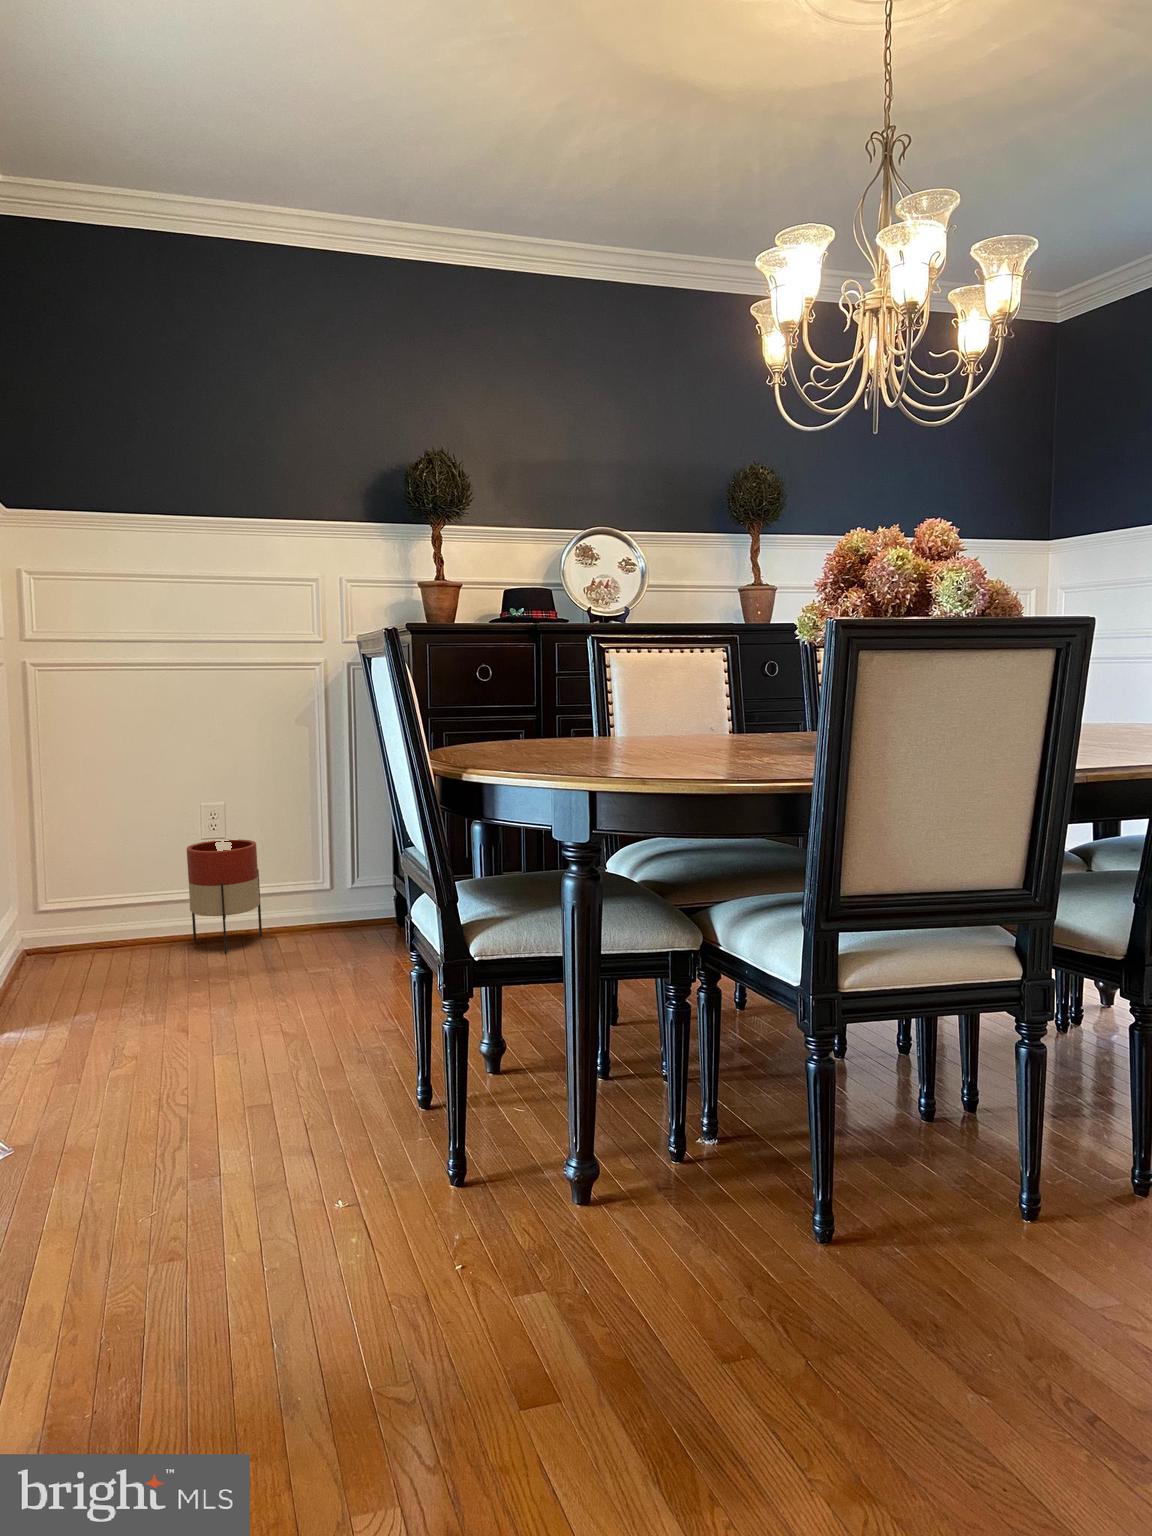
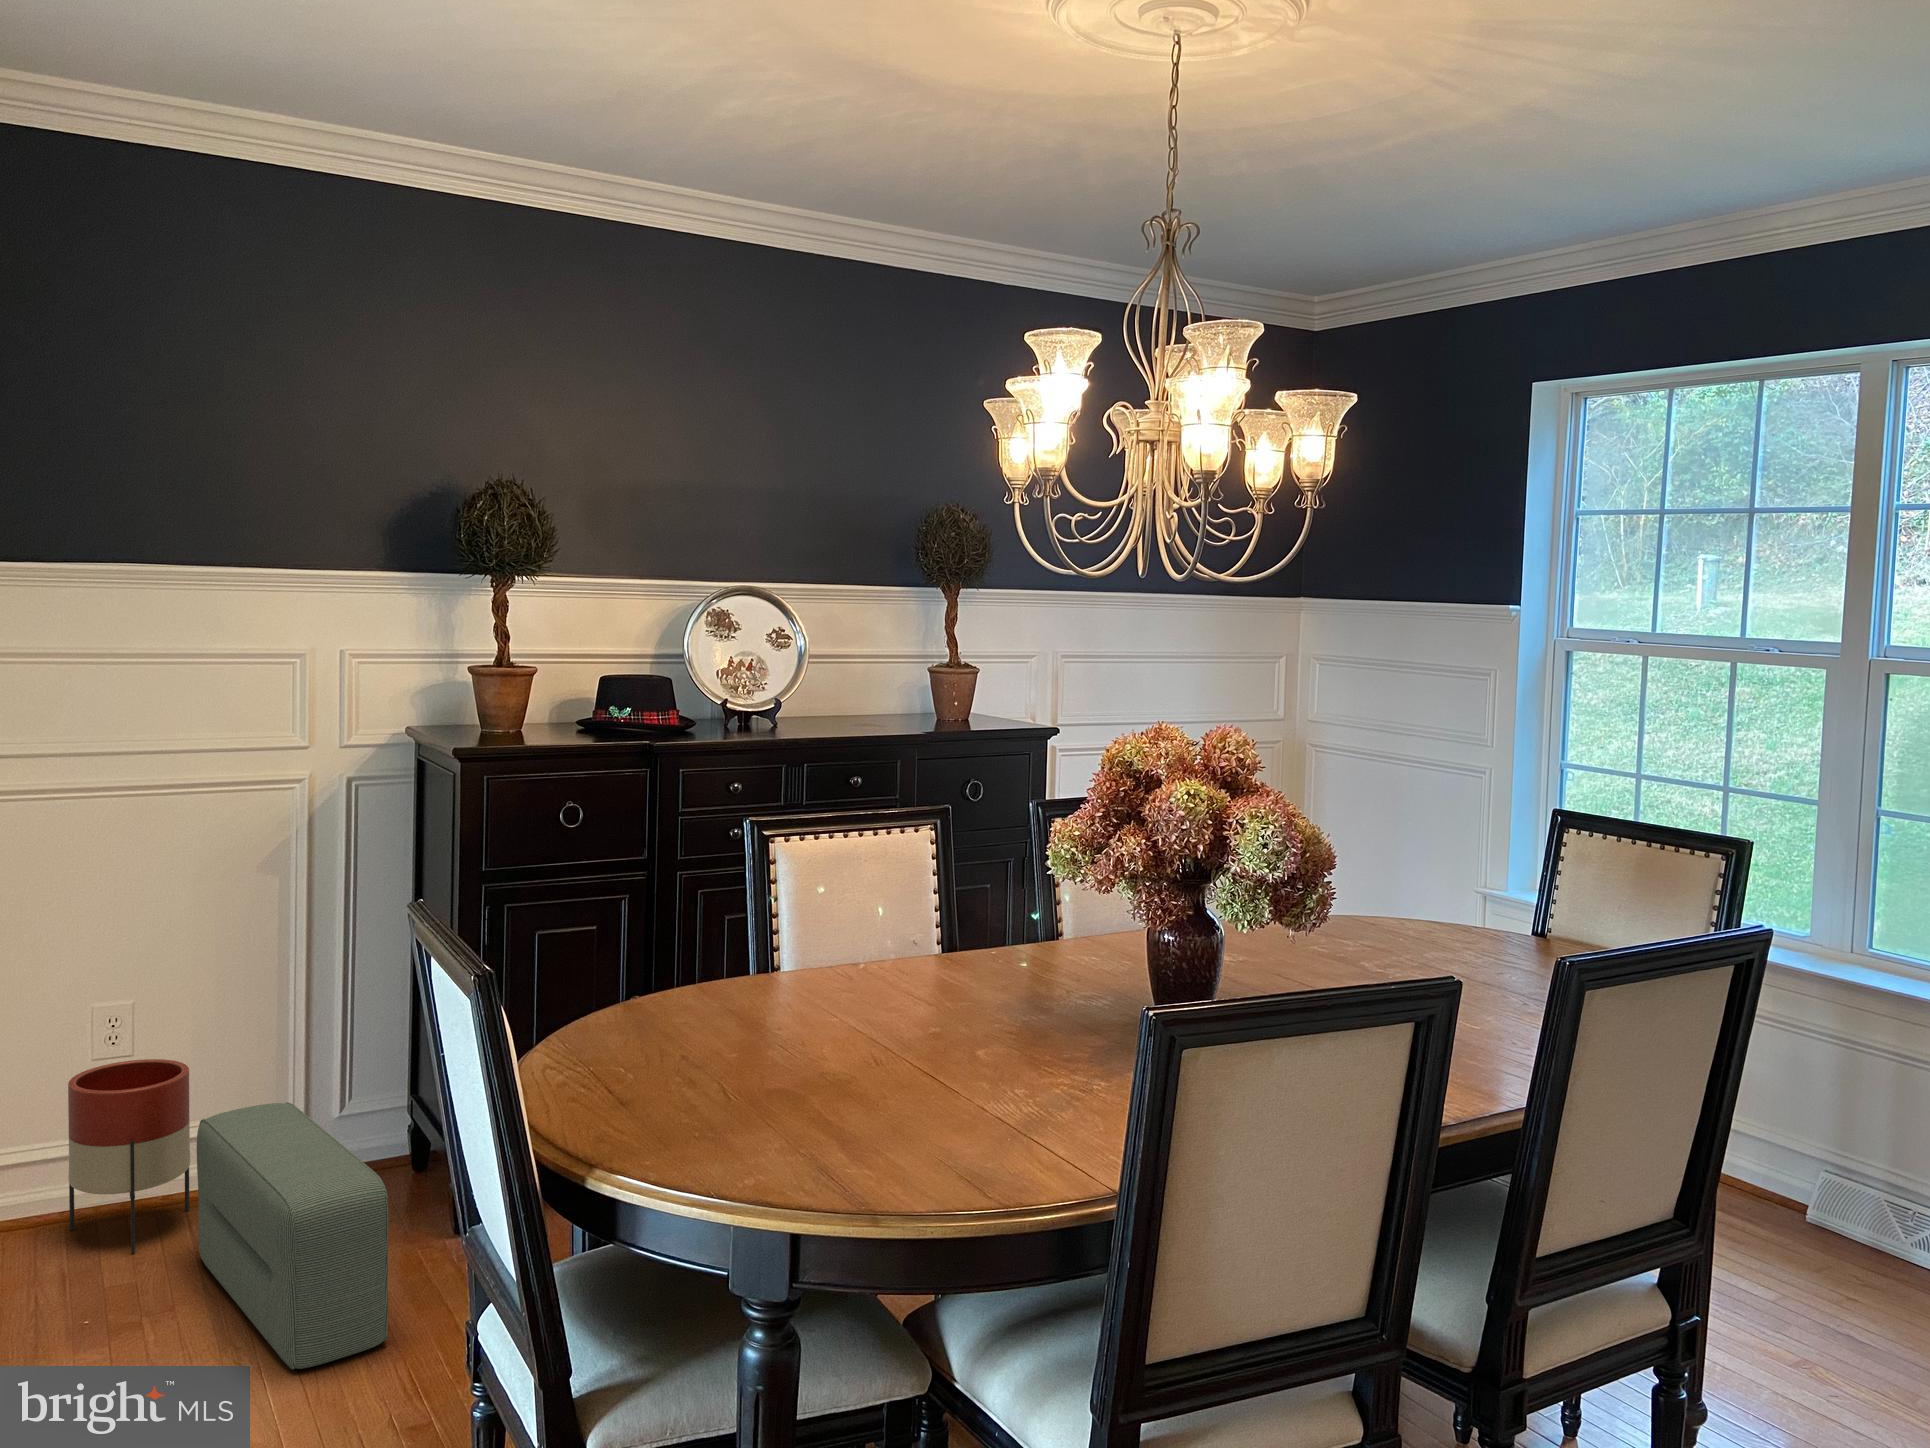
pouf: none [257,862,363,1012] -> present [197,1102,388,1369]

